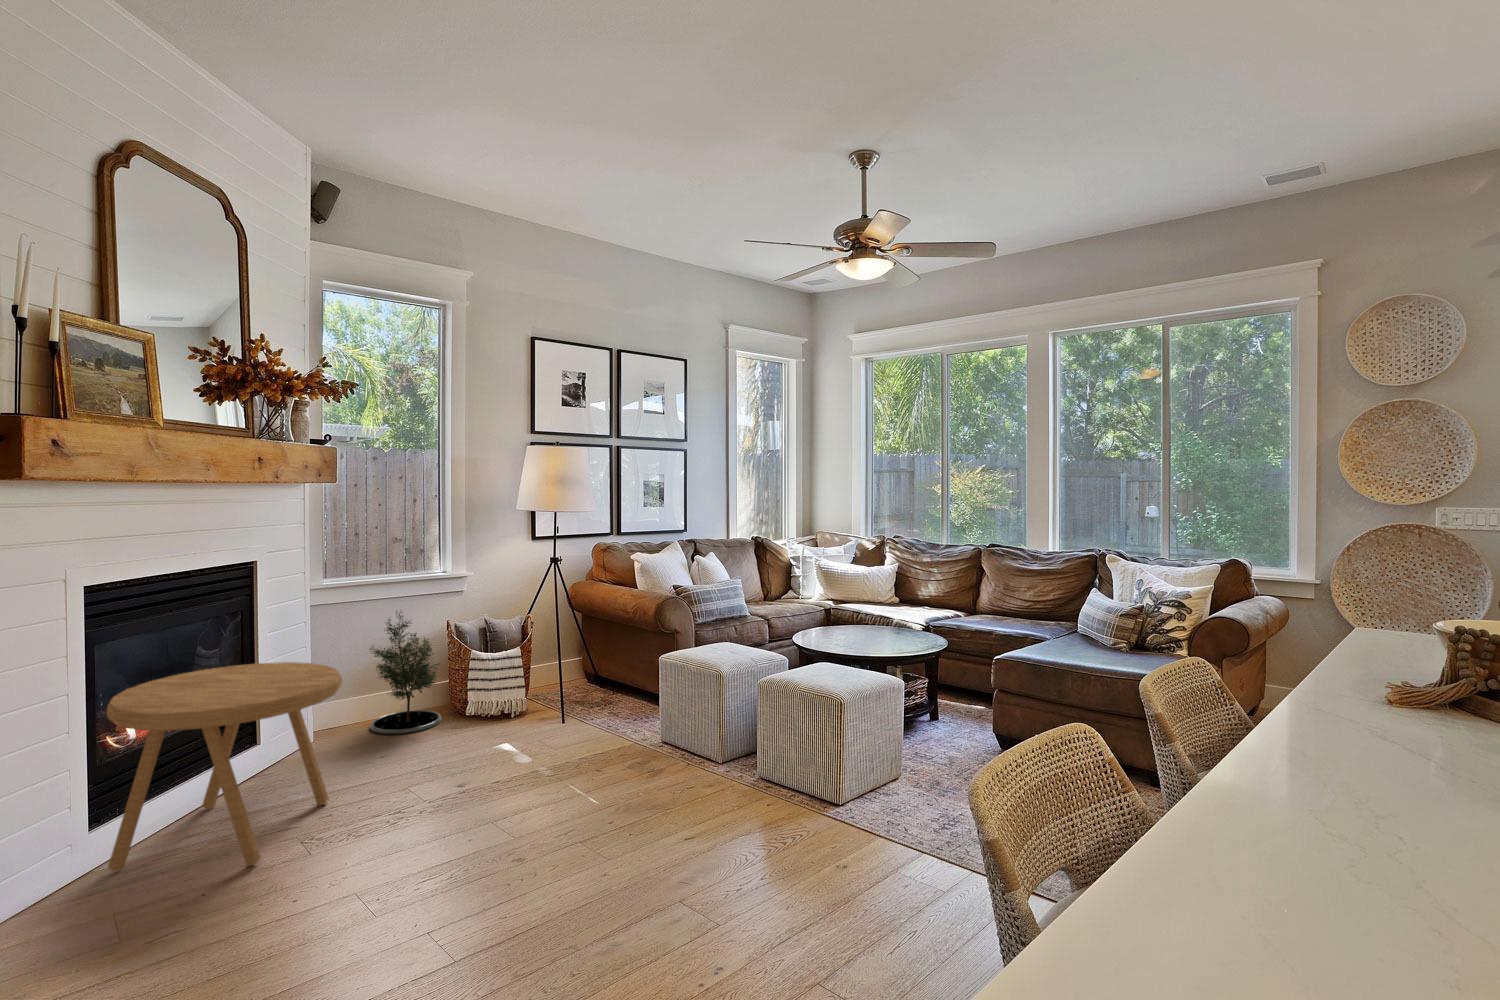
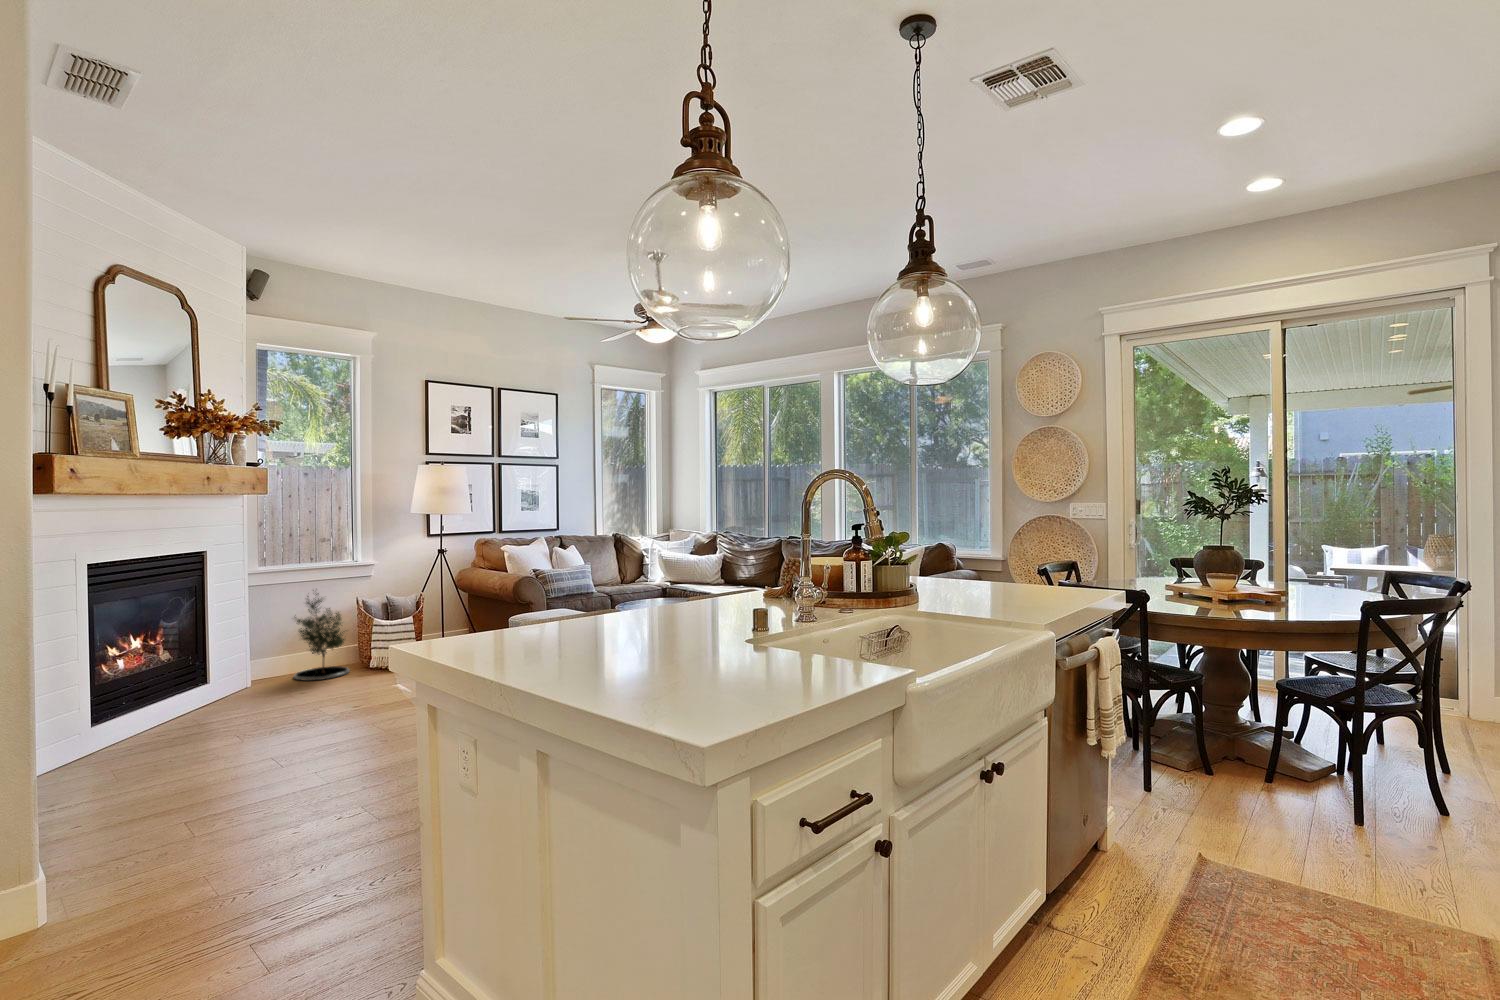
side table: present [107,662,342,871] -> none [106,620,266,749]

